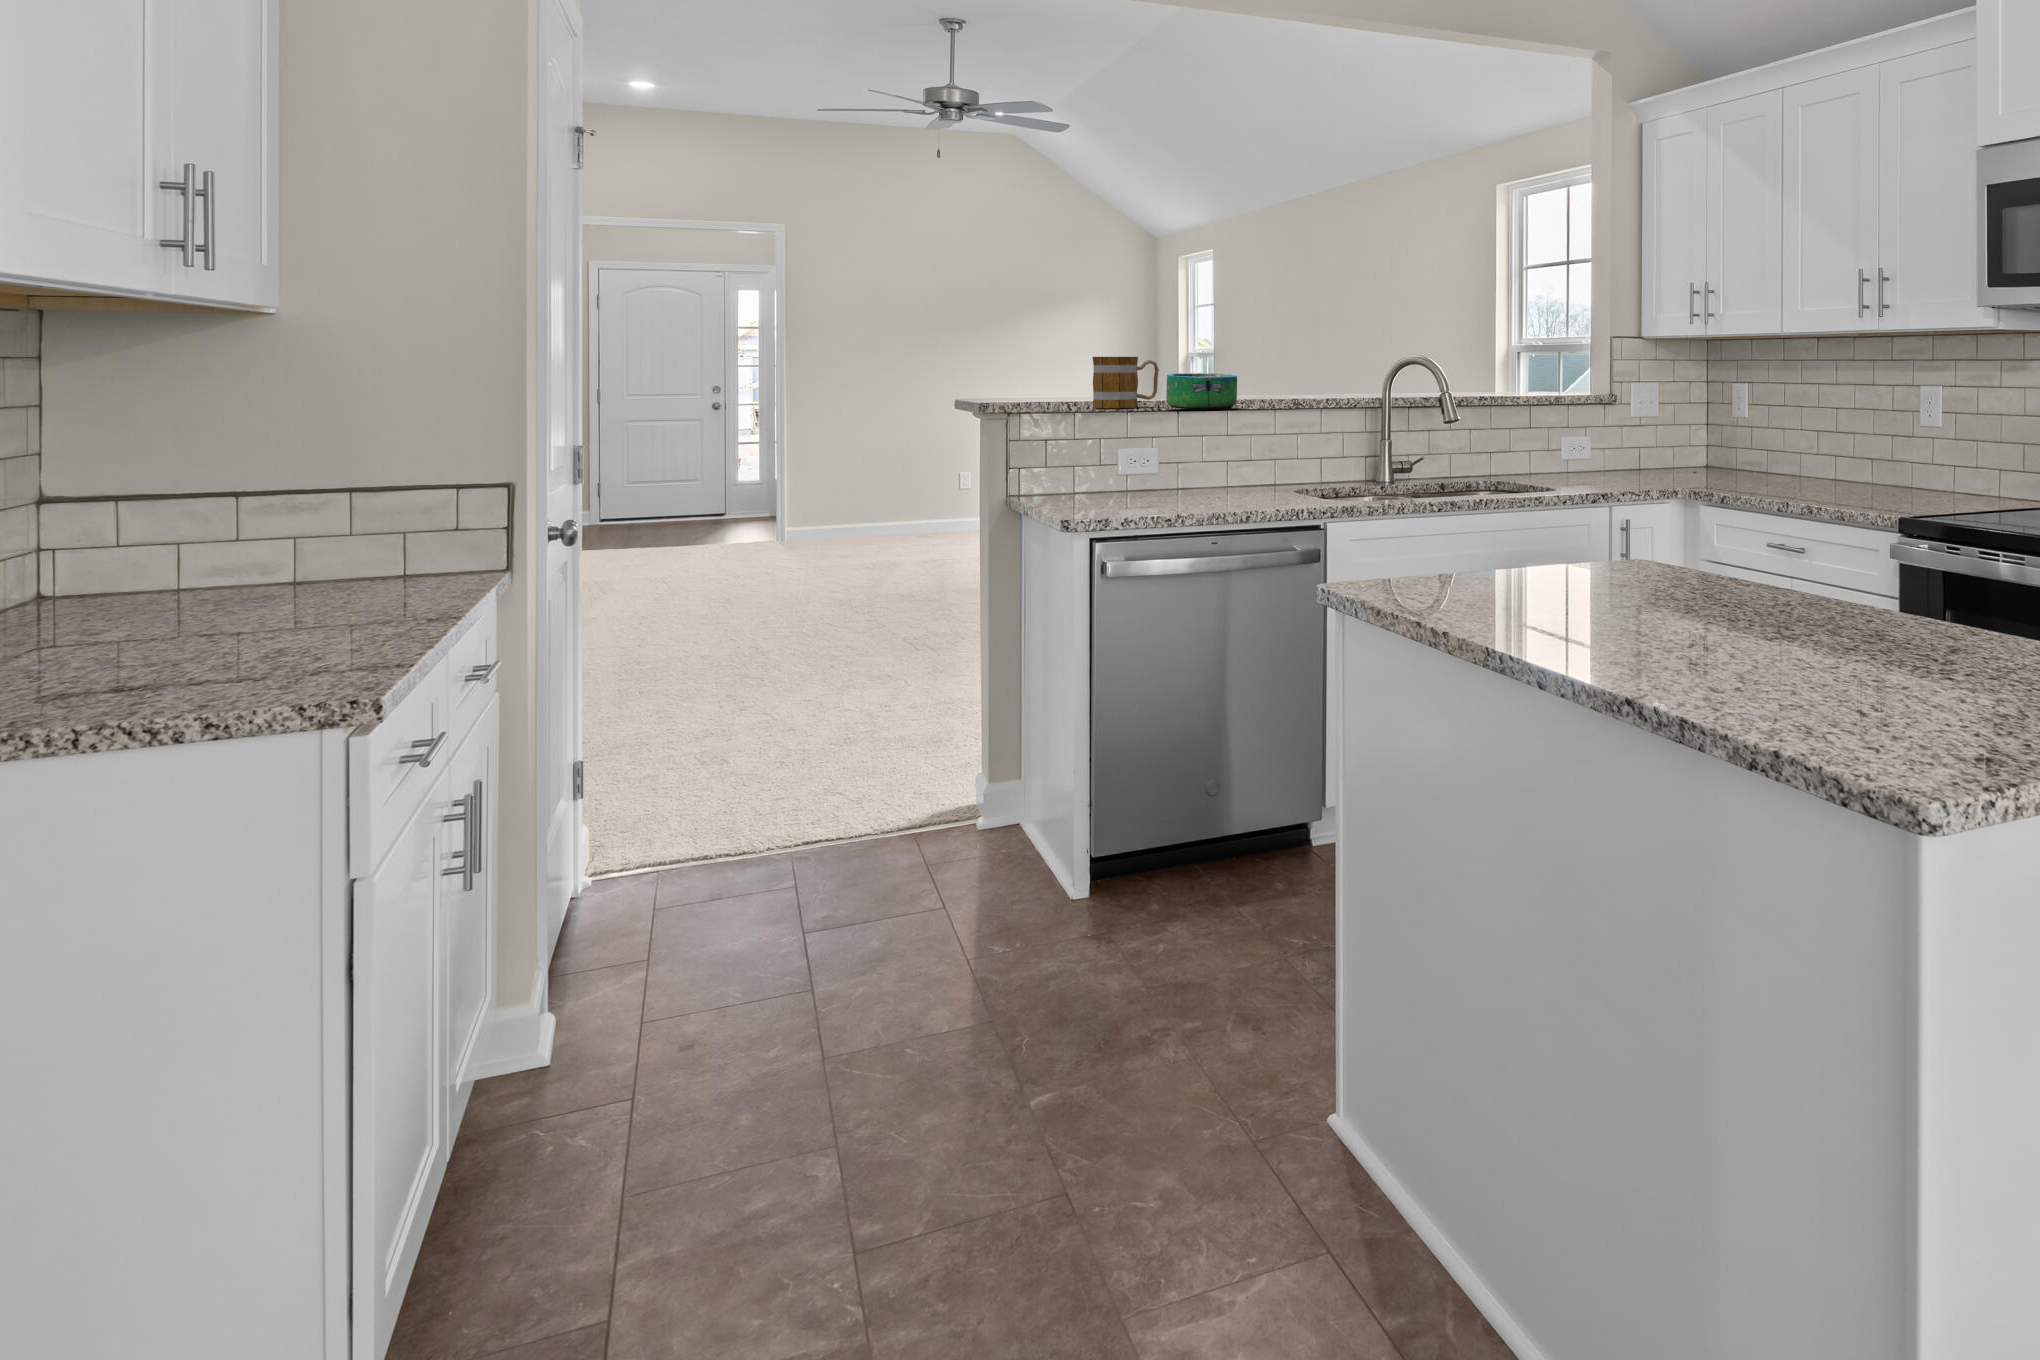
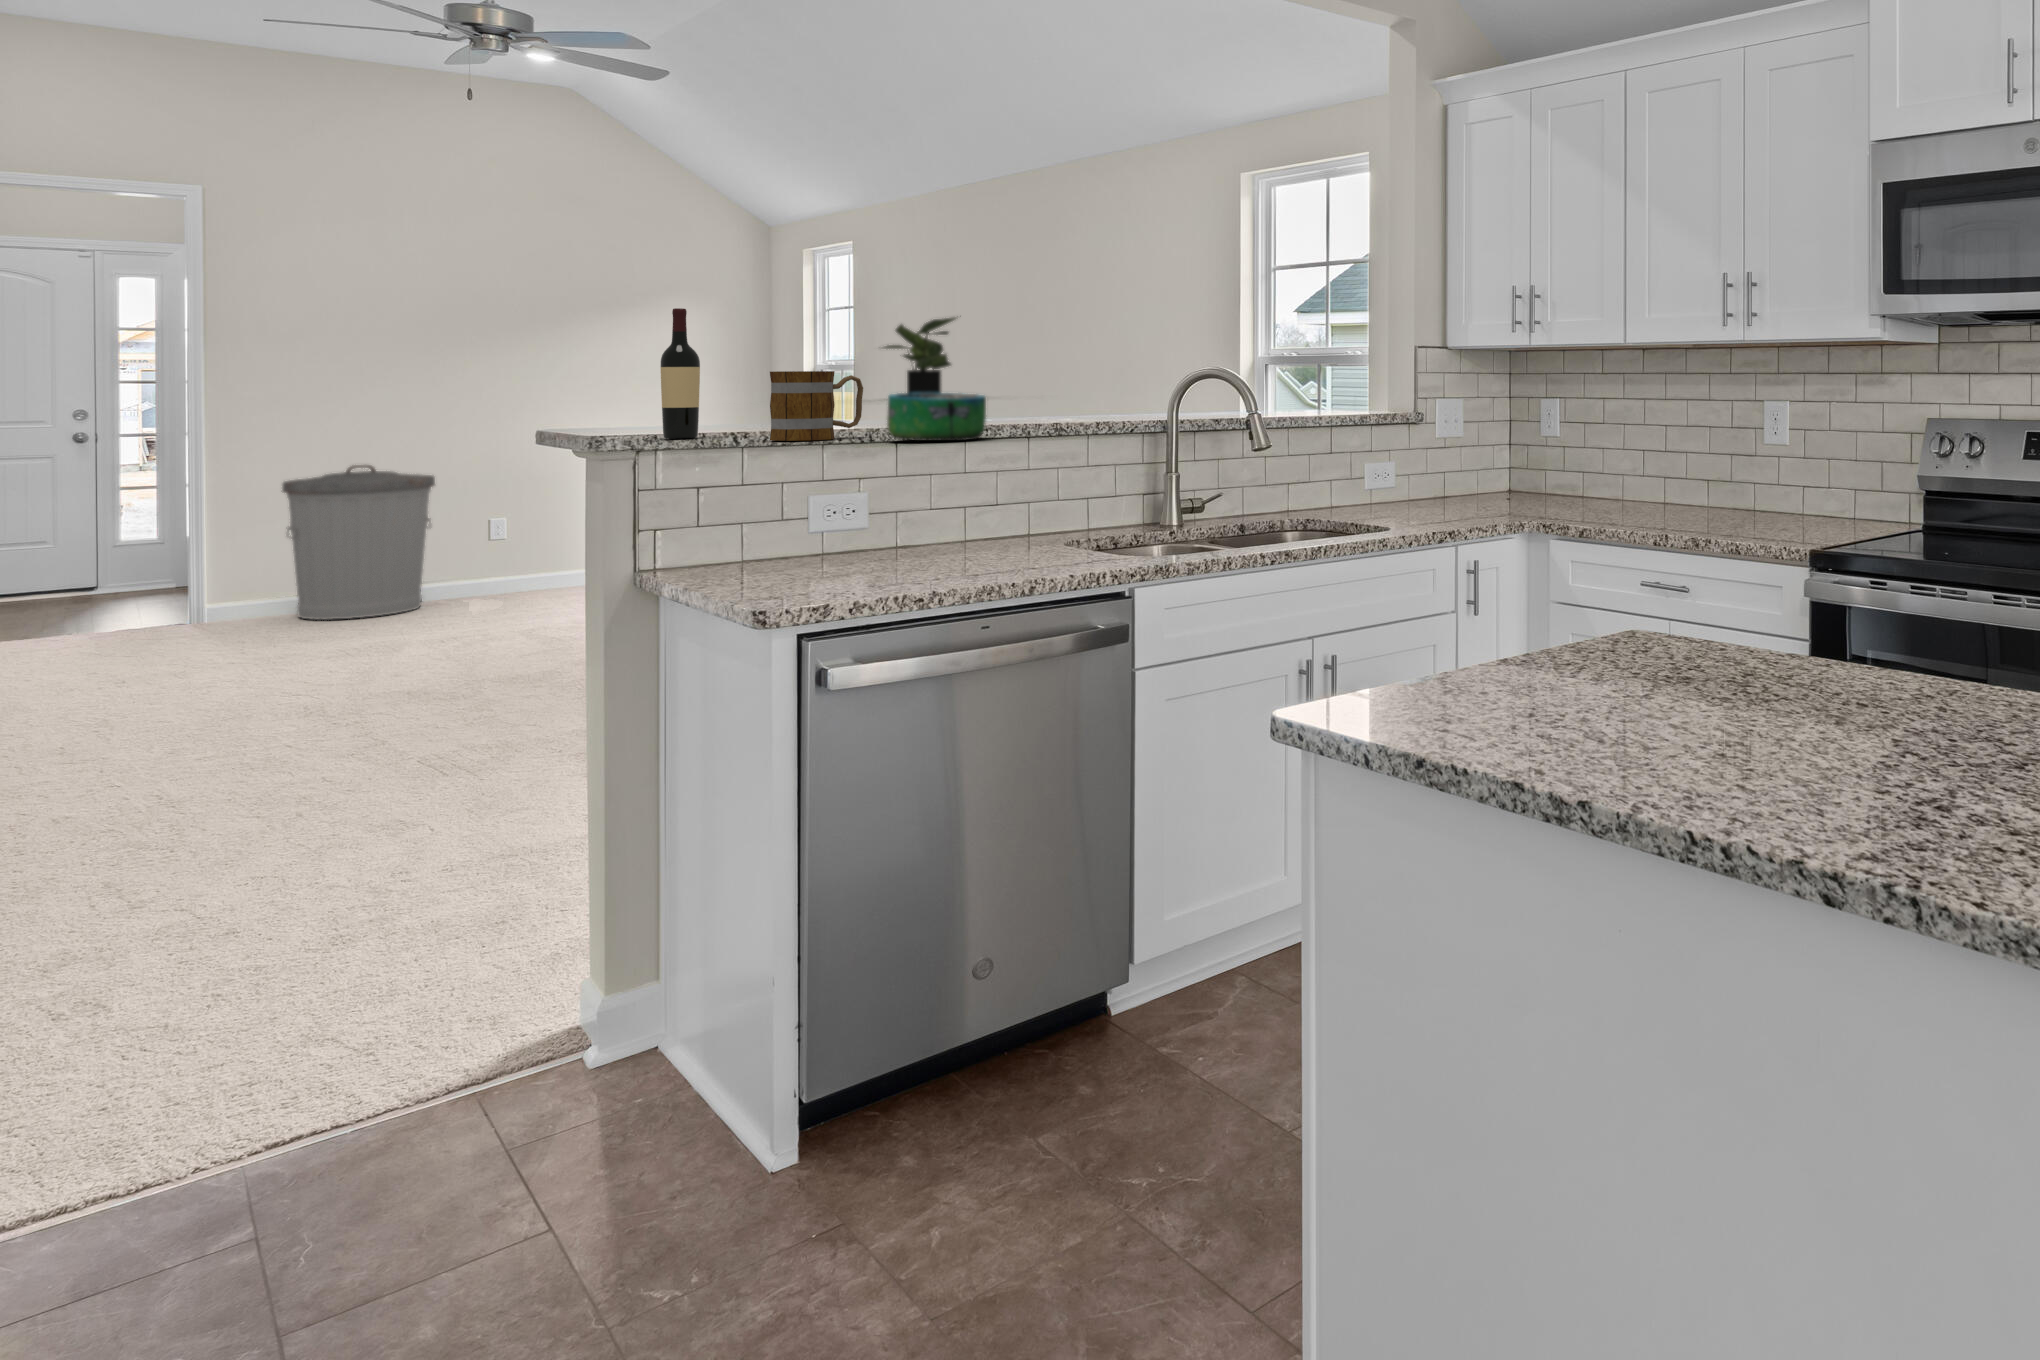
wine bottle: none [1028,311,1054,406] -> present [661,308,700,439]
potted plant: none [1230,314,1298,384] -> present [884,318,956,393]
trash can: none [831,430,929,545] -> present [282,465,435,620]

